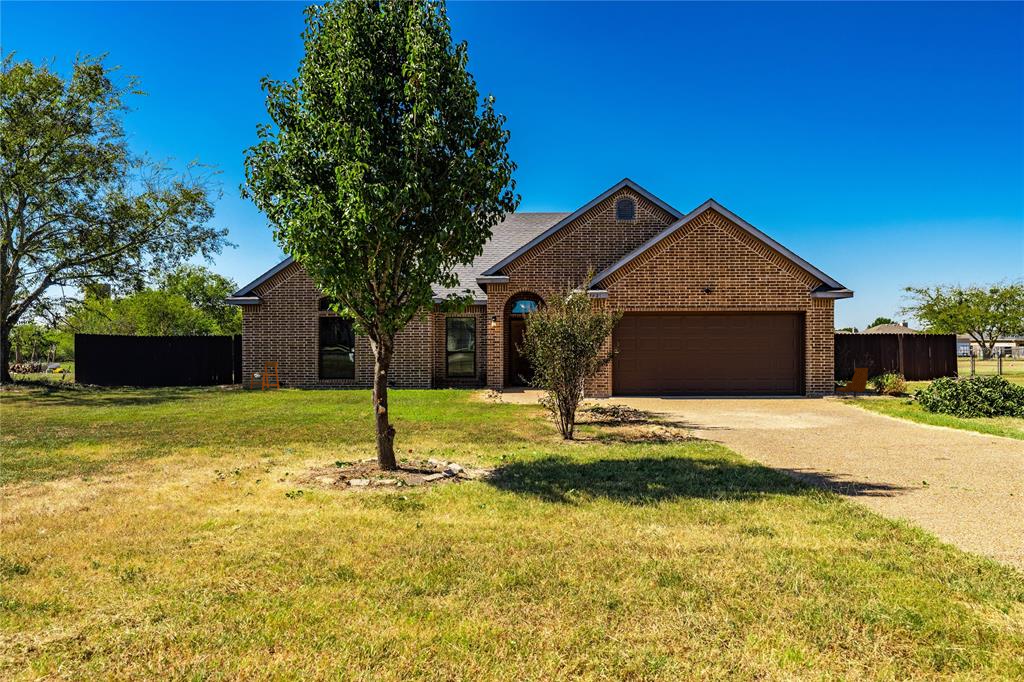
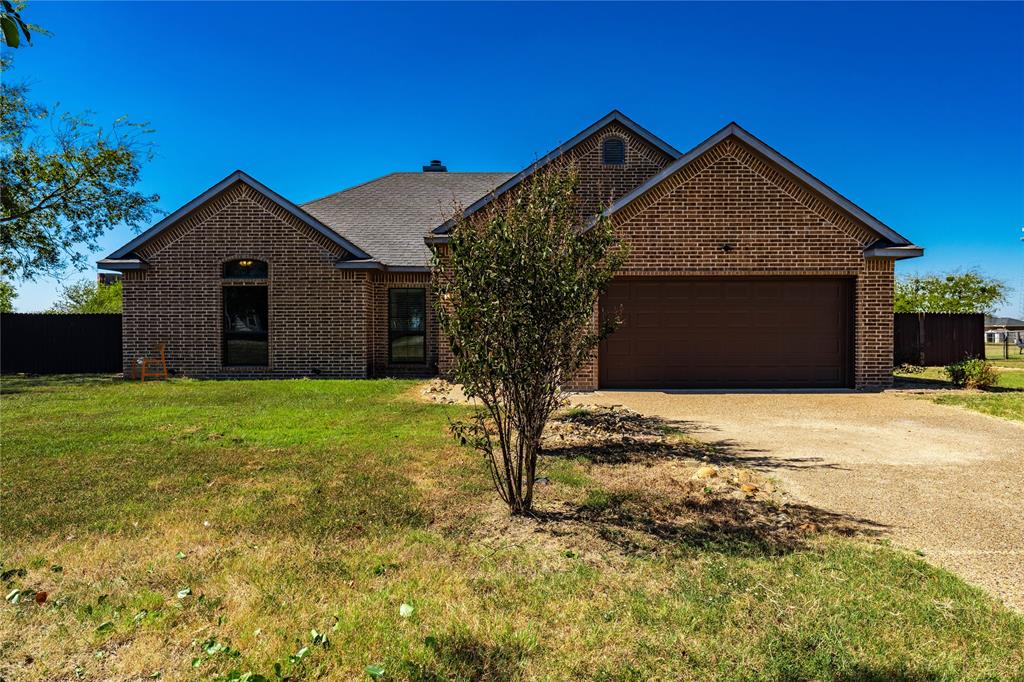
lounge chair: present [836,368,868,398] -> none [893,352,945,395]

